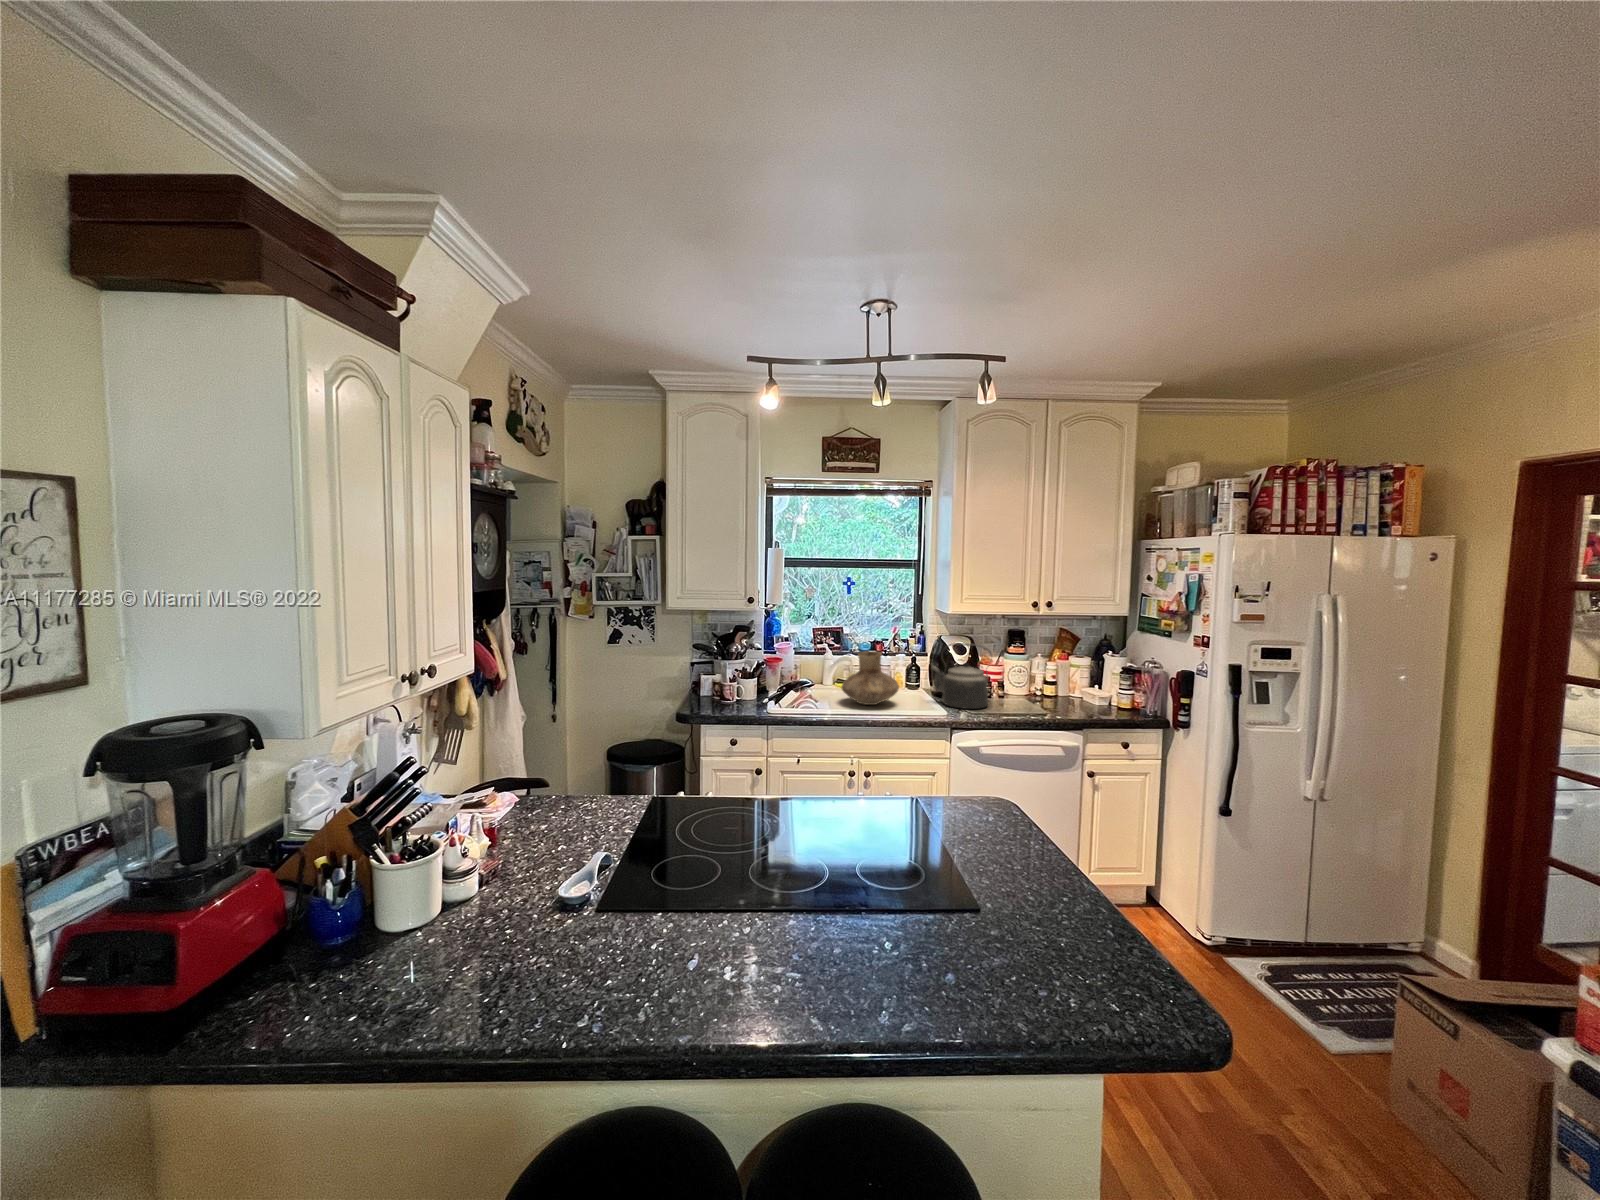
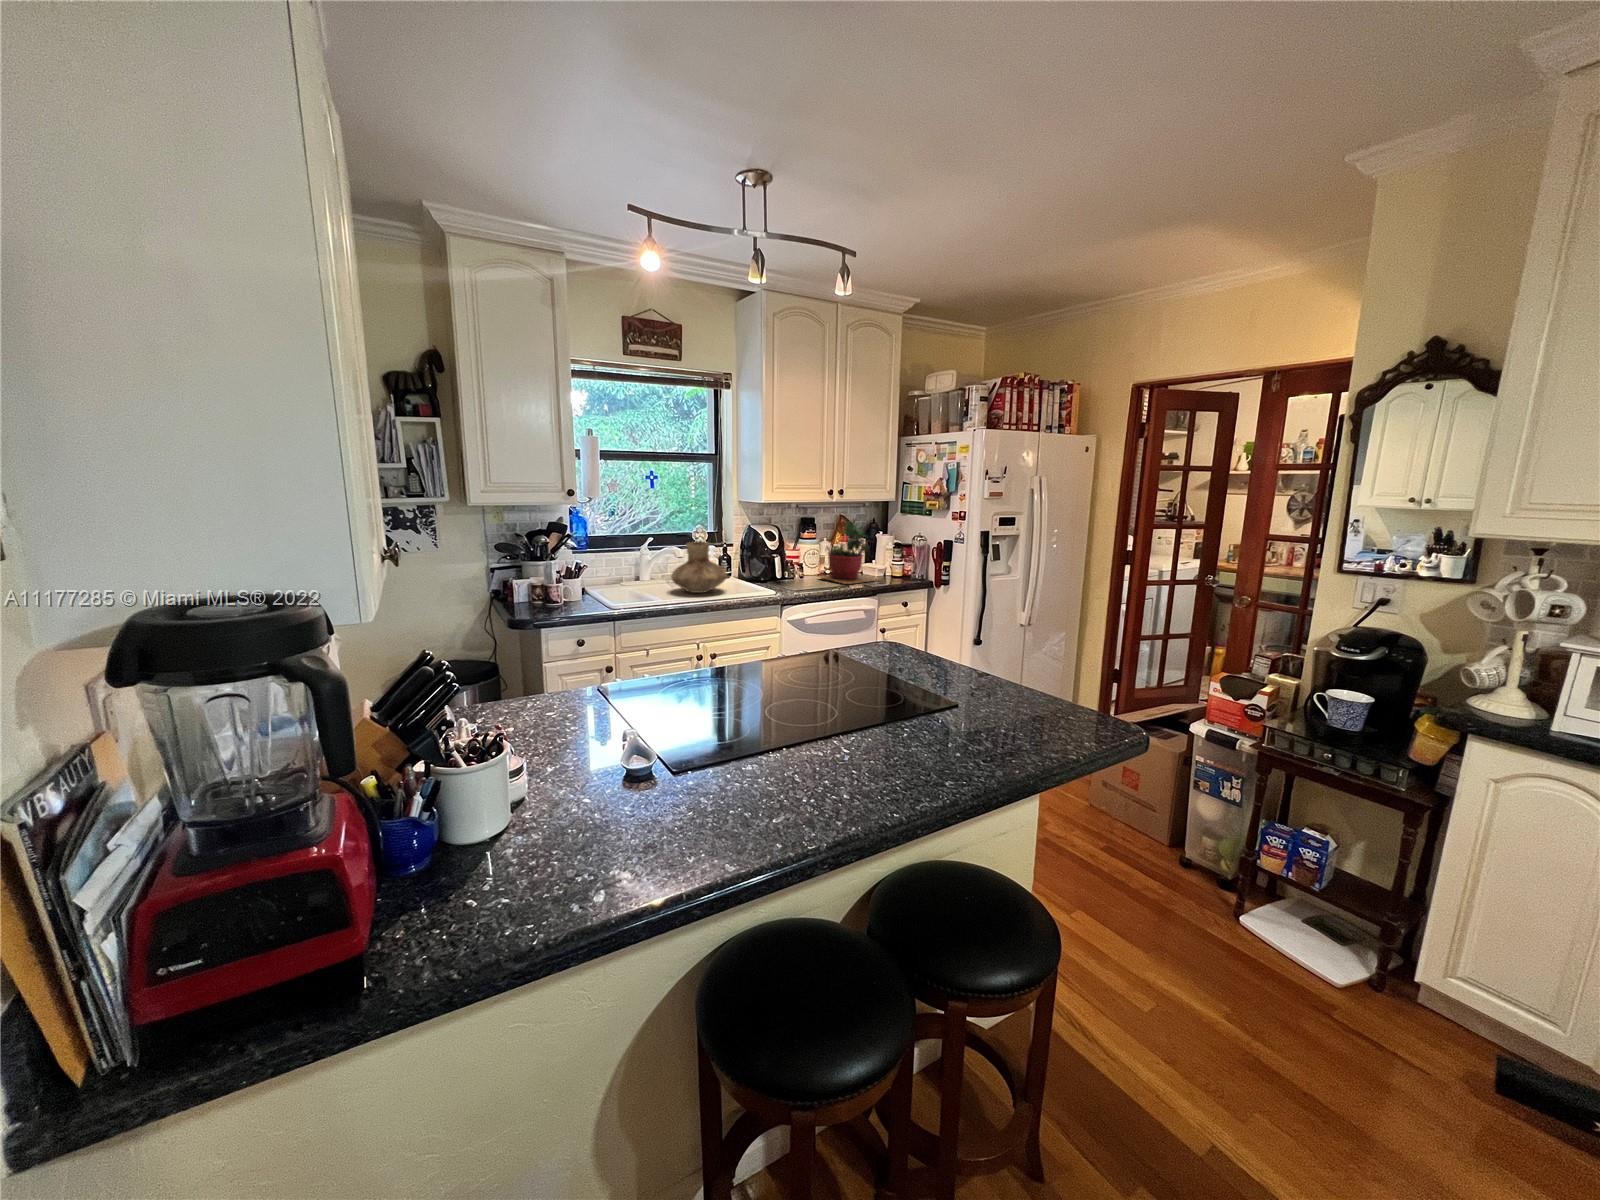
succulent plant: none [1014,634,1096,712] -> present [820,519,877,584]
kettle: present [932,643,992,709] -> none [750,529,803,588]

